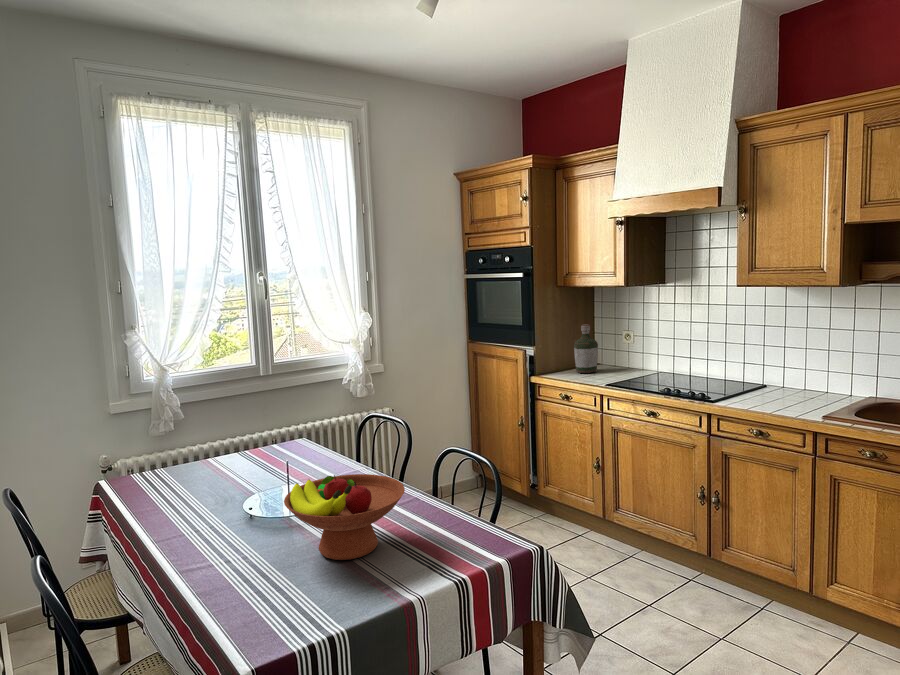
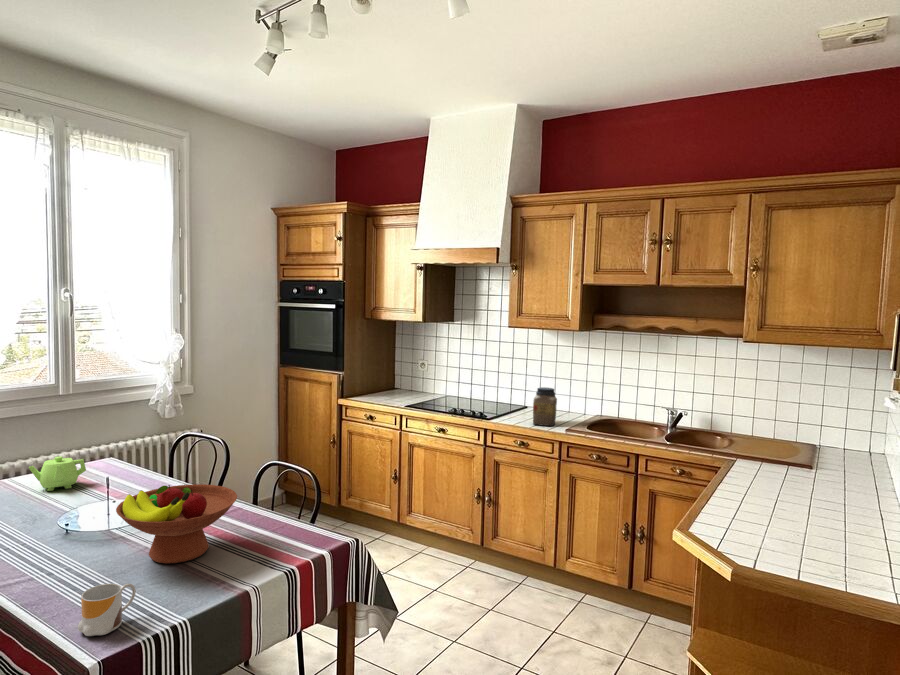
bottle: present [574,324,598,373] -> none [377,353,397,395]
jar: none [774,362,808,412] -> present [533,387,557,426]
teapot: none [225,438,275,472] -> present [29,456,86,491]
mug: none [239,582,295,637] -> present [78,584,136,636]

